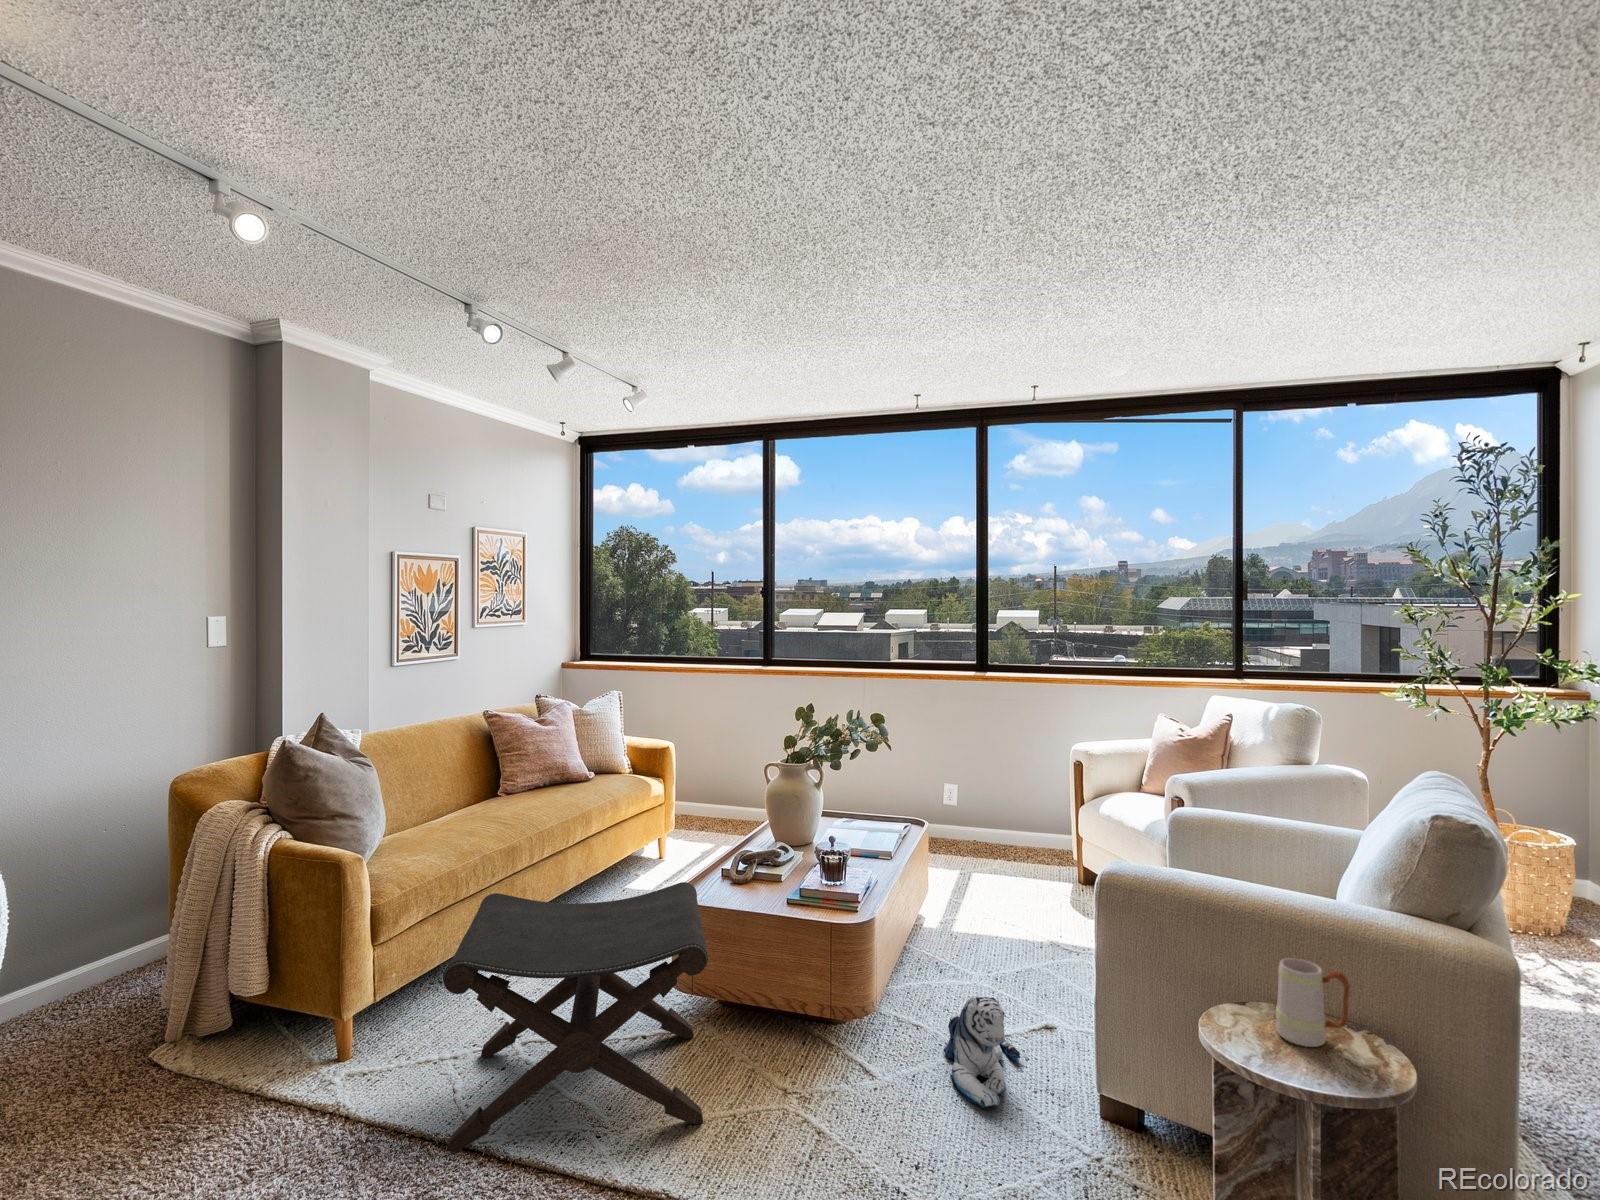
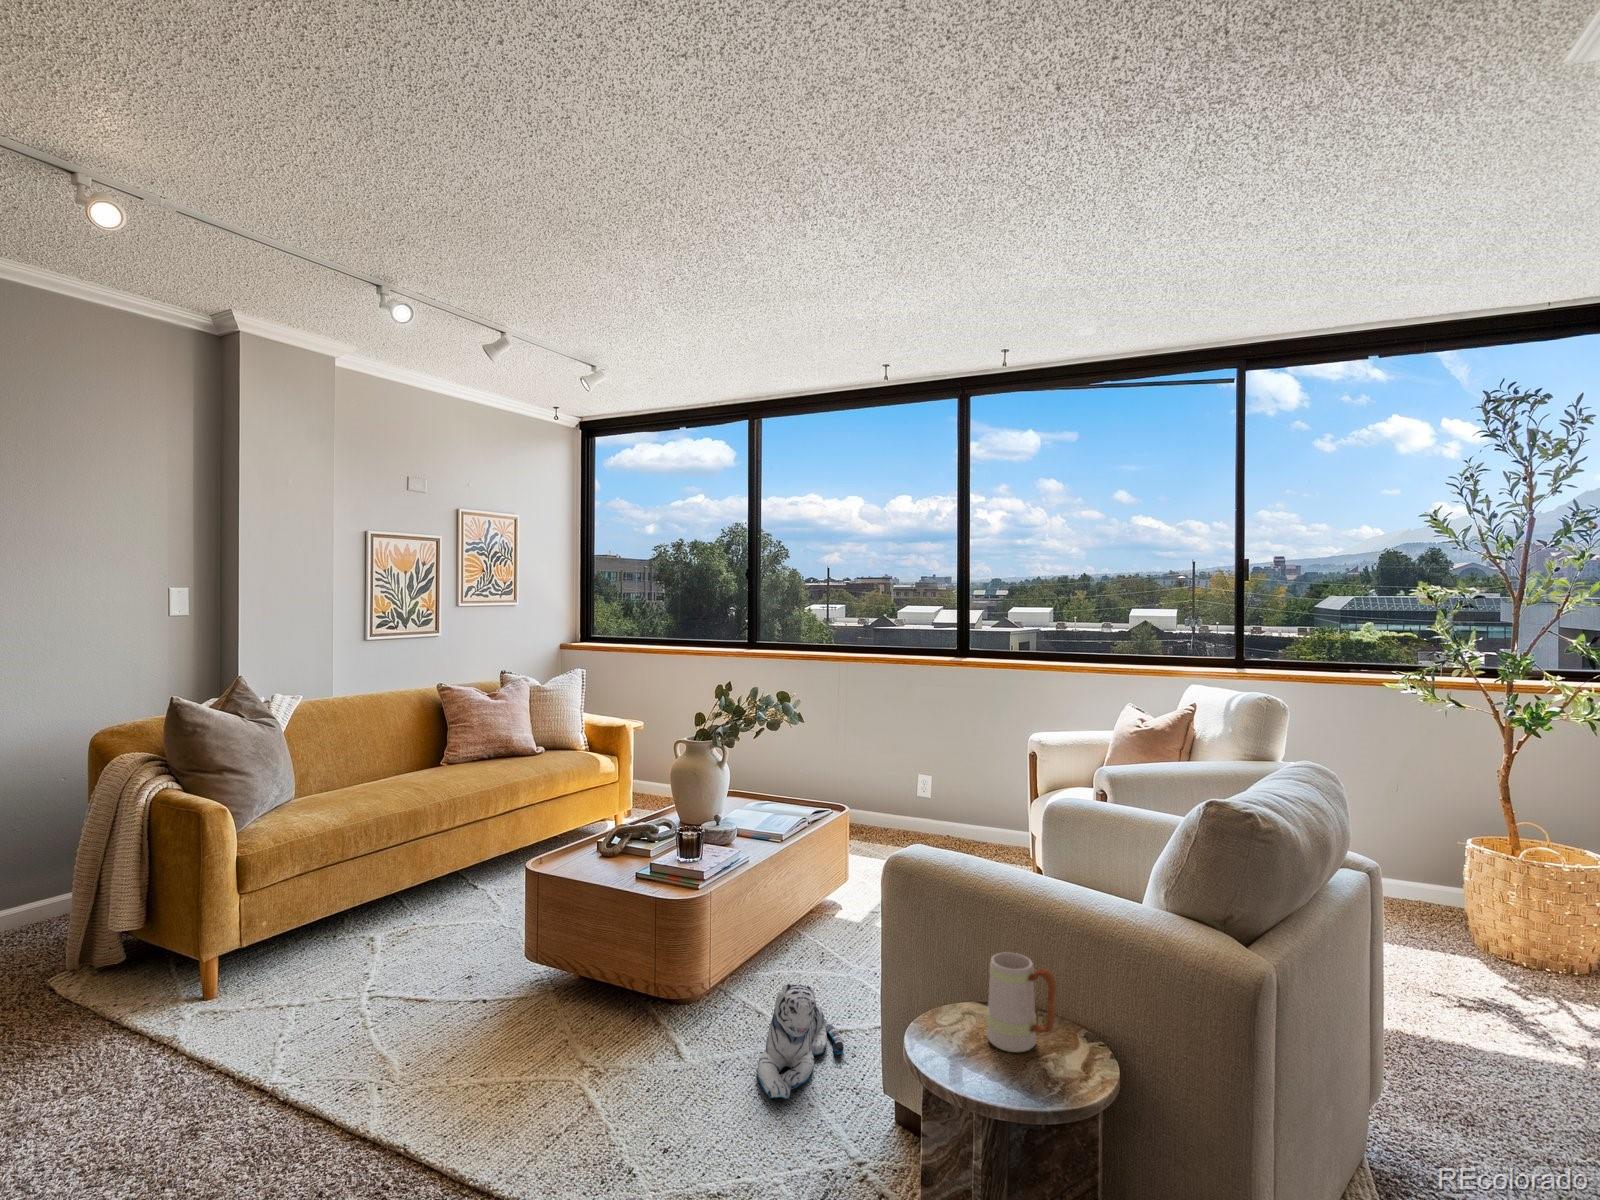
footstool: present [443,882,708,1152] -> none [230,850,539,1090]

